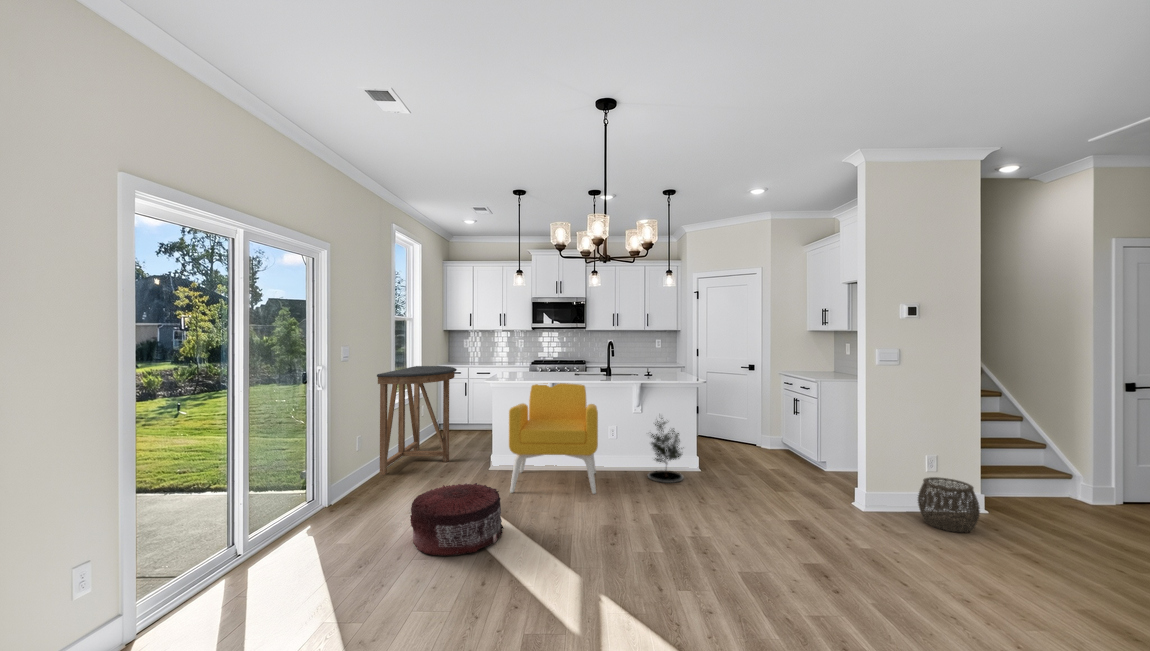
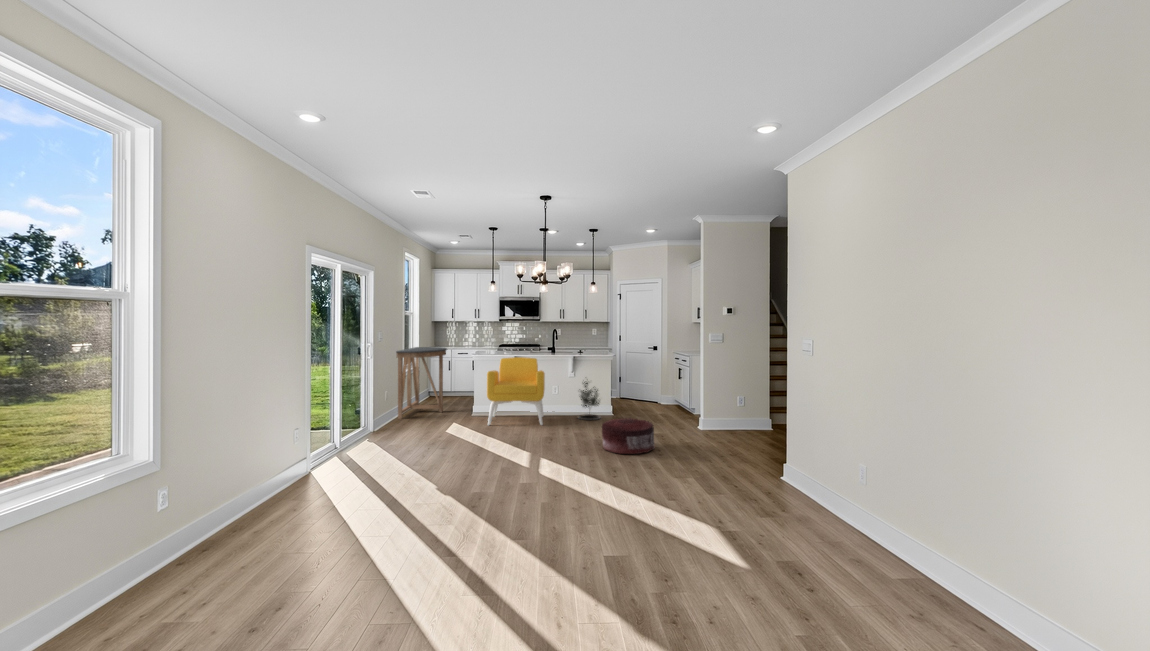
woven basket: present [918,477,980,532] -> none [728,408,758,437]
pouf: present [410,483,504,556] -> present [602,418,654,454]

